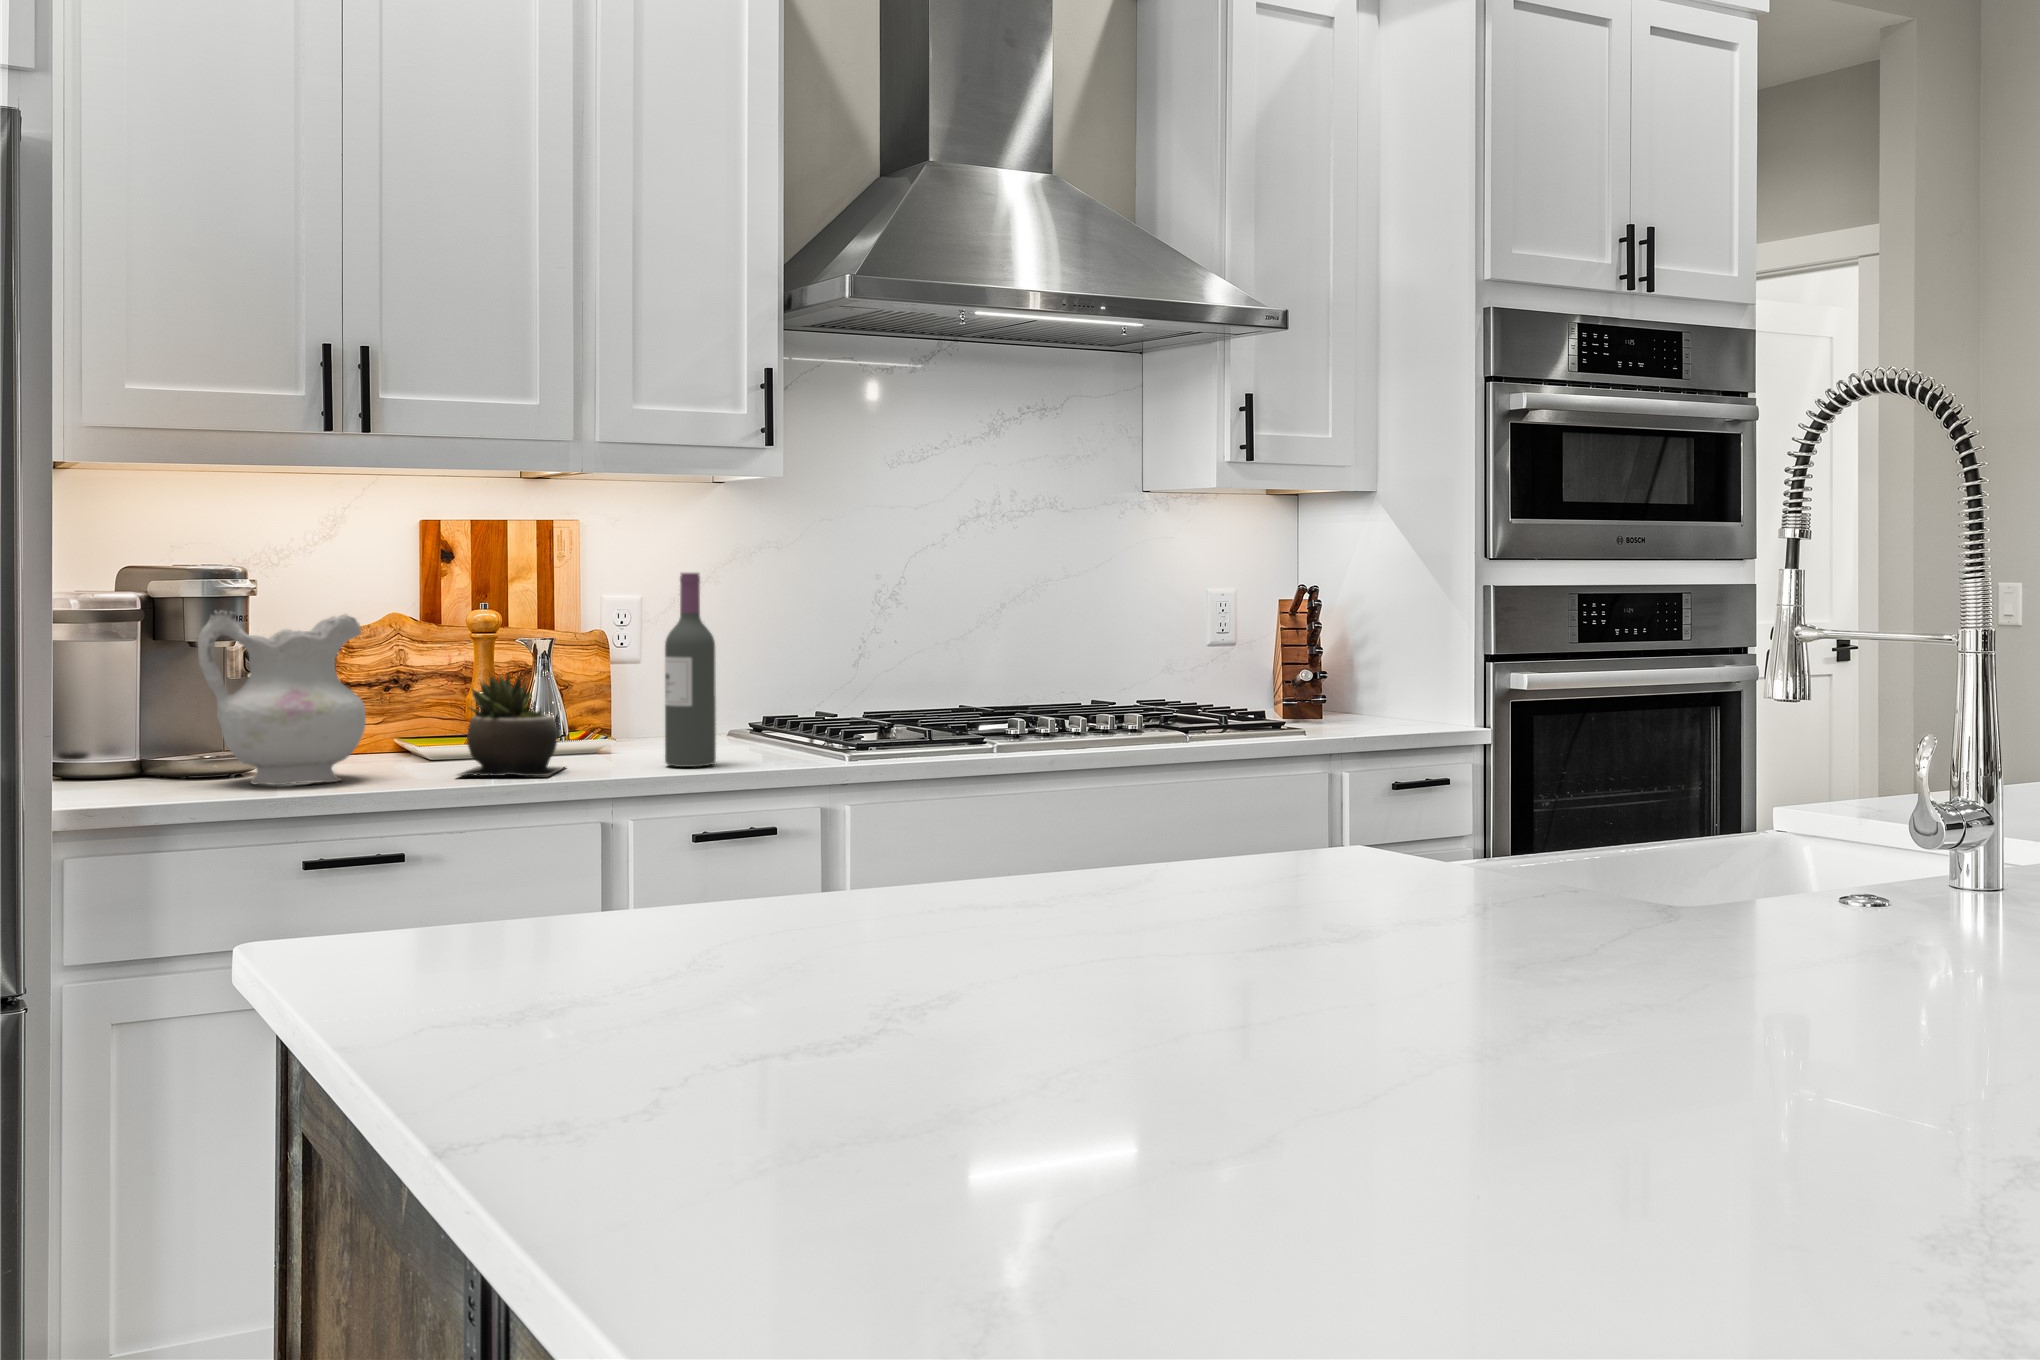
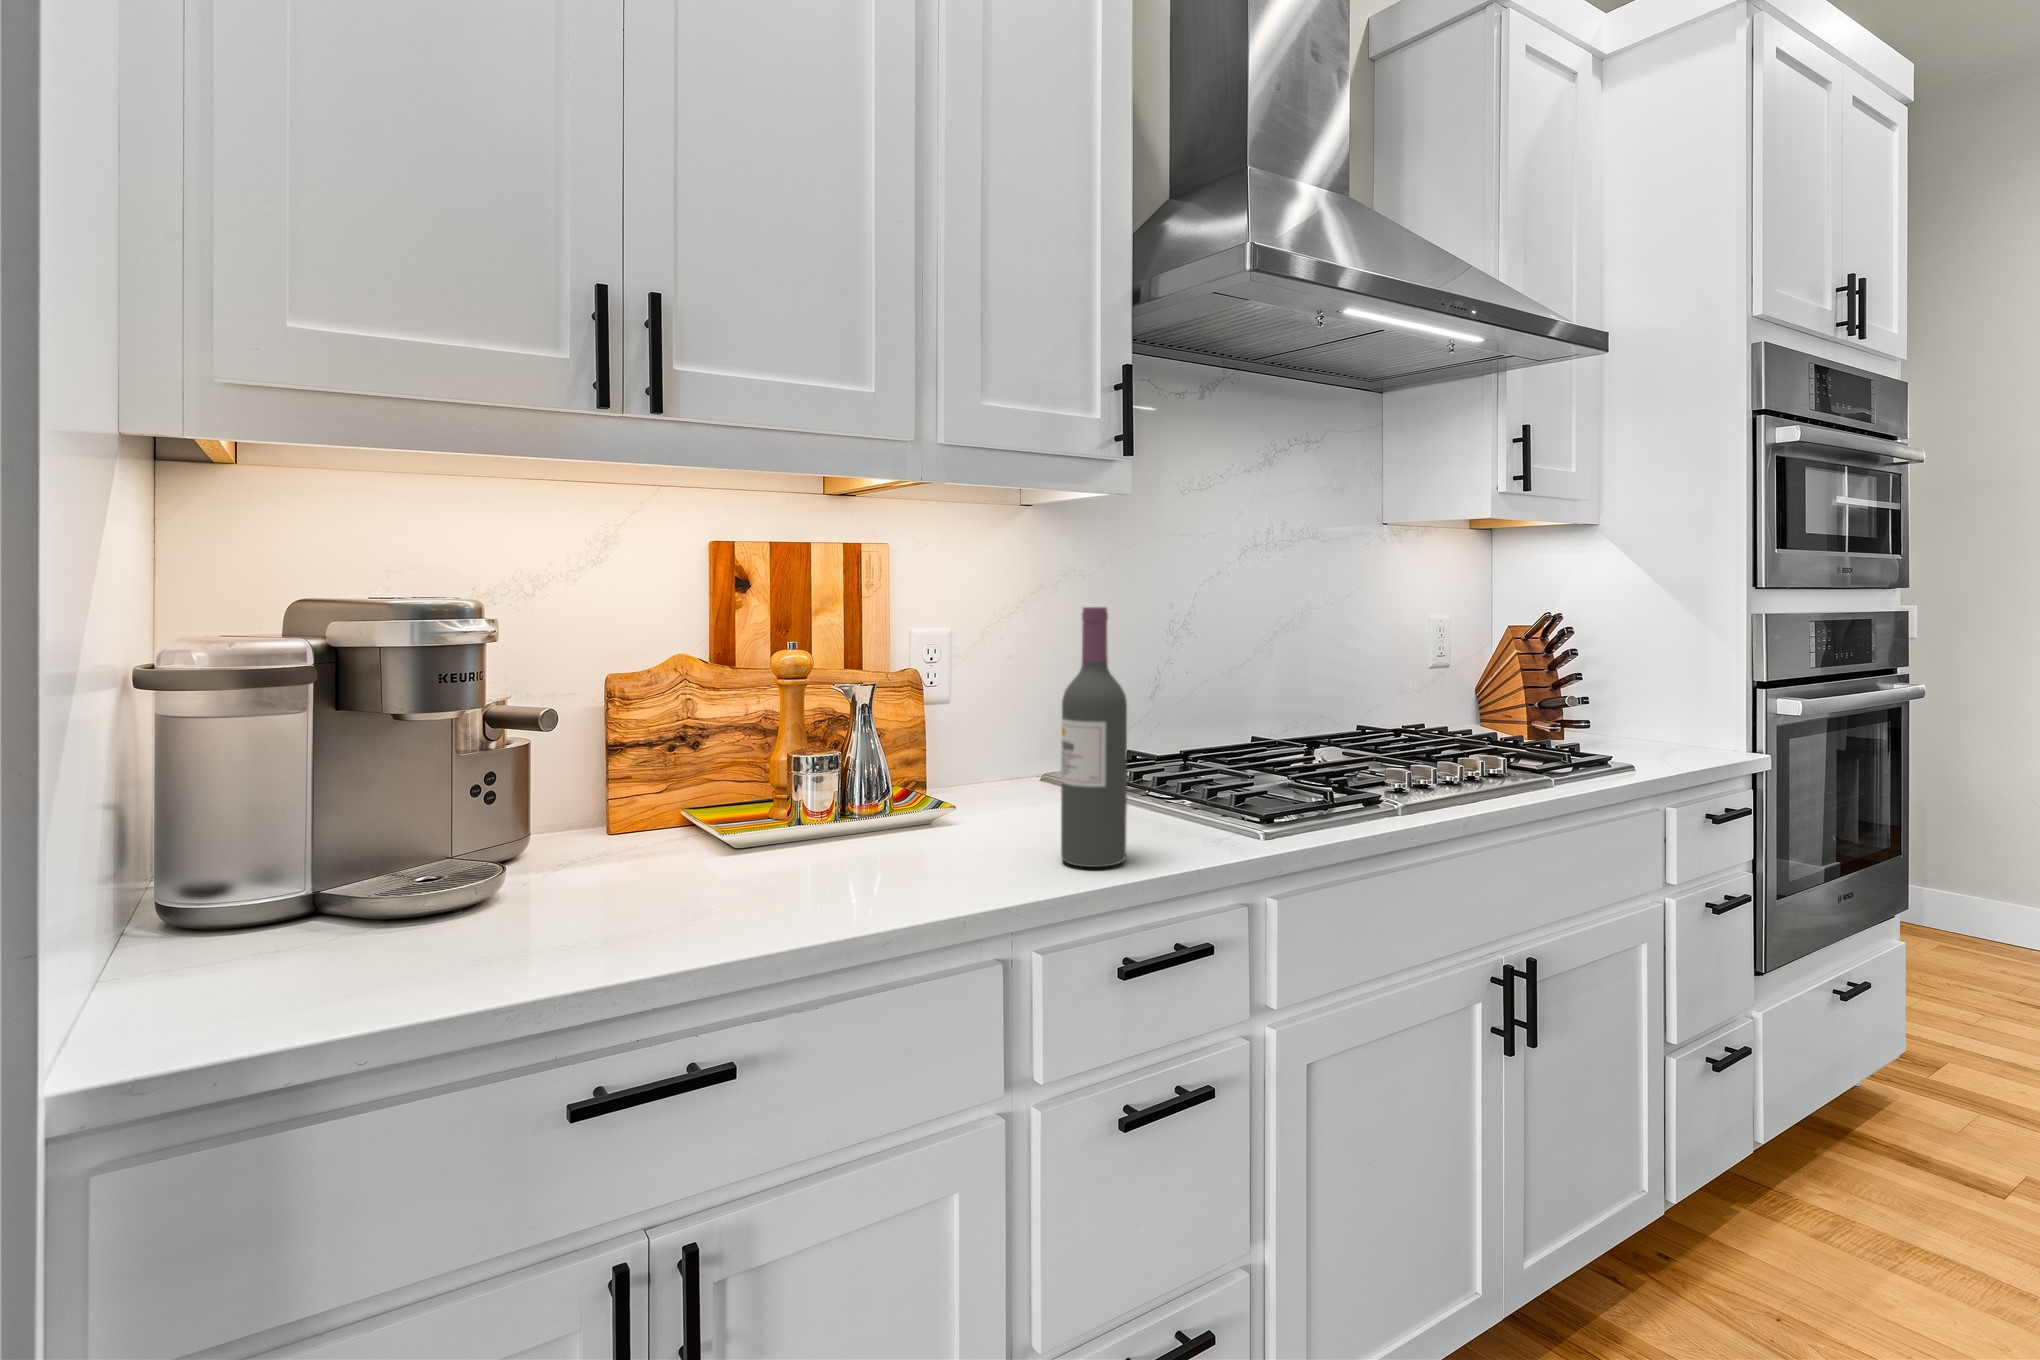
ceramic pitcher: present [198,610,366,785] -> none [396,670,667,950]
succulent plant: present [458,675,563,776] -> none [799,748,936,908]

